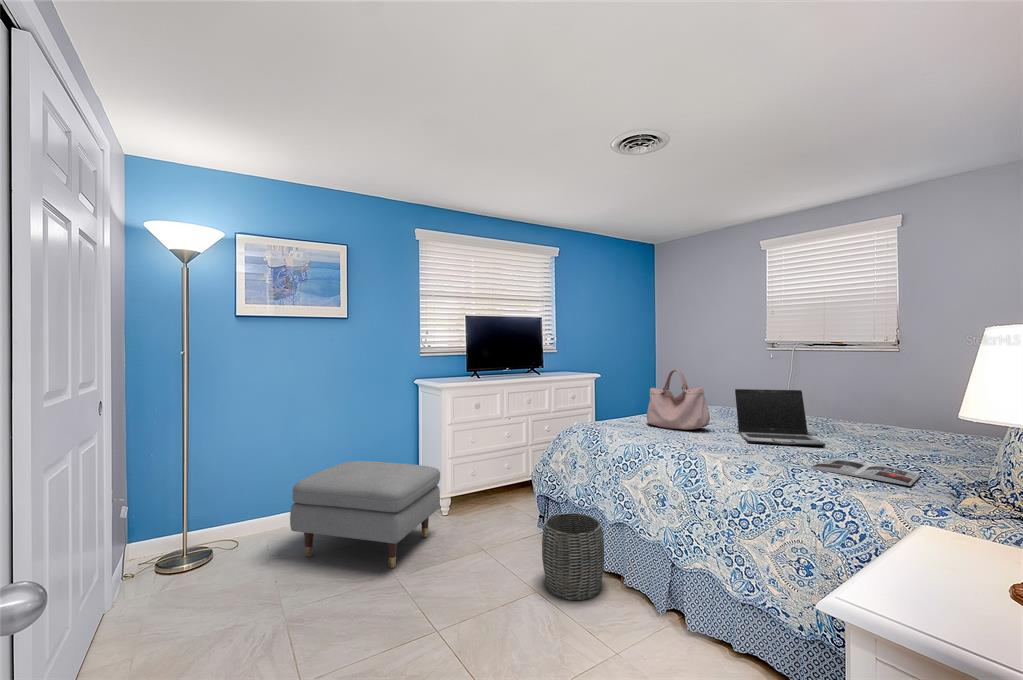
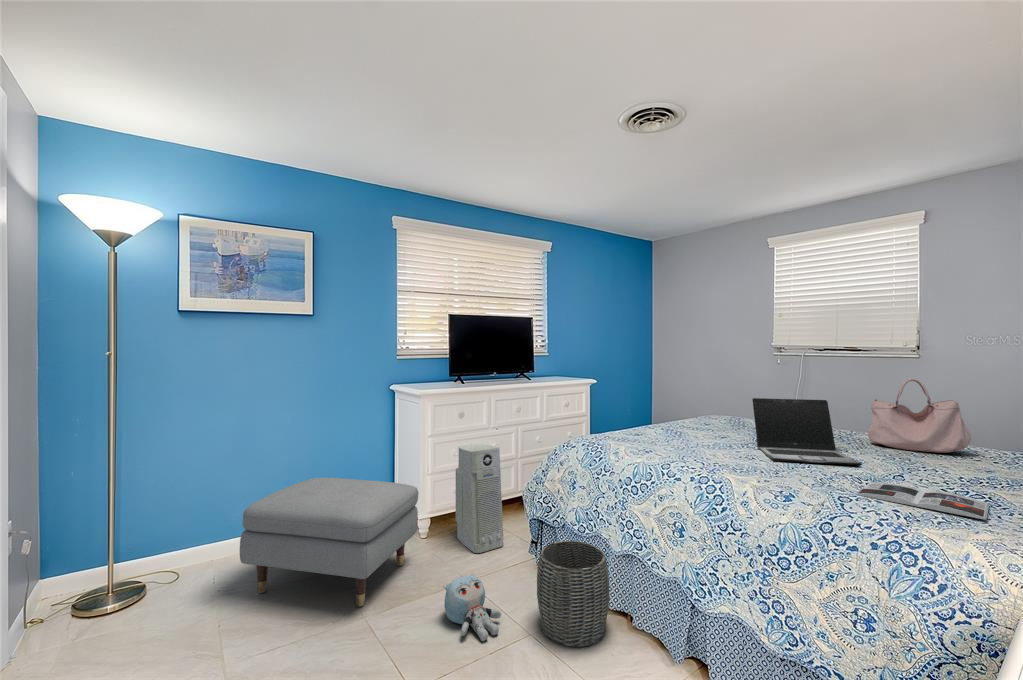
handbag: present [647,369,710,430] -> present [868,379,971,453]
air purifier: none [473,433,516,528] -> present [456,444,504,553]
plush toy: none [462,541,512,595] -> present [443,574,501,641]

